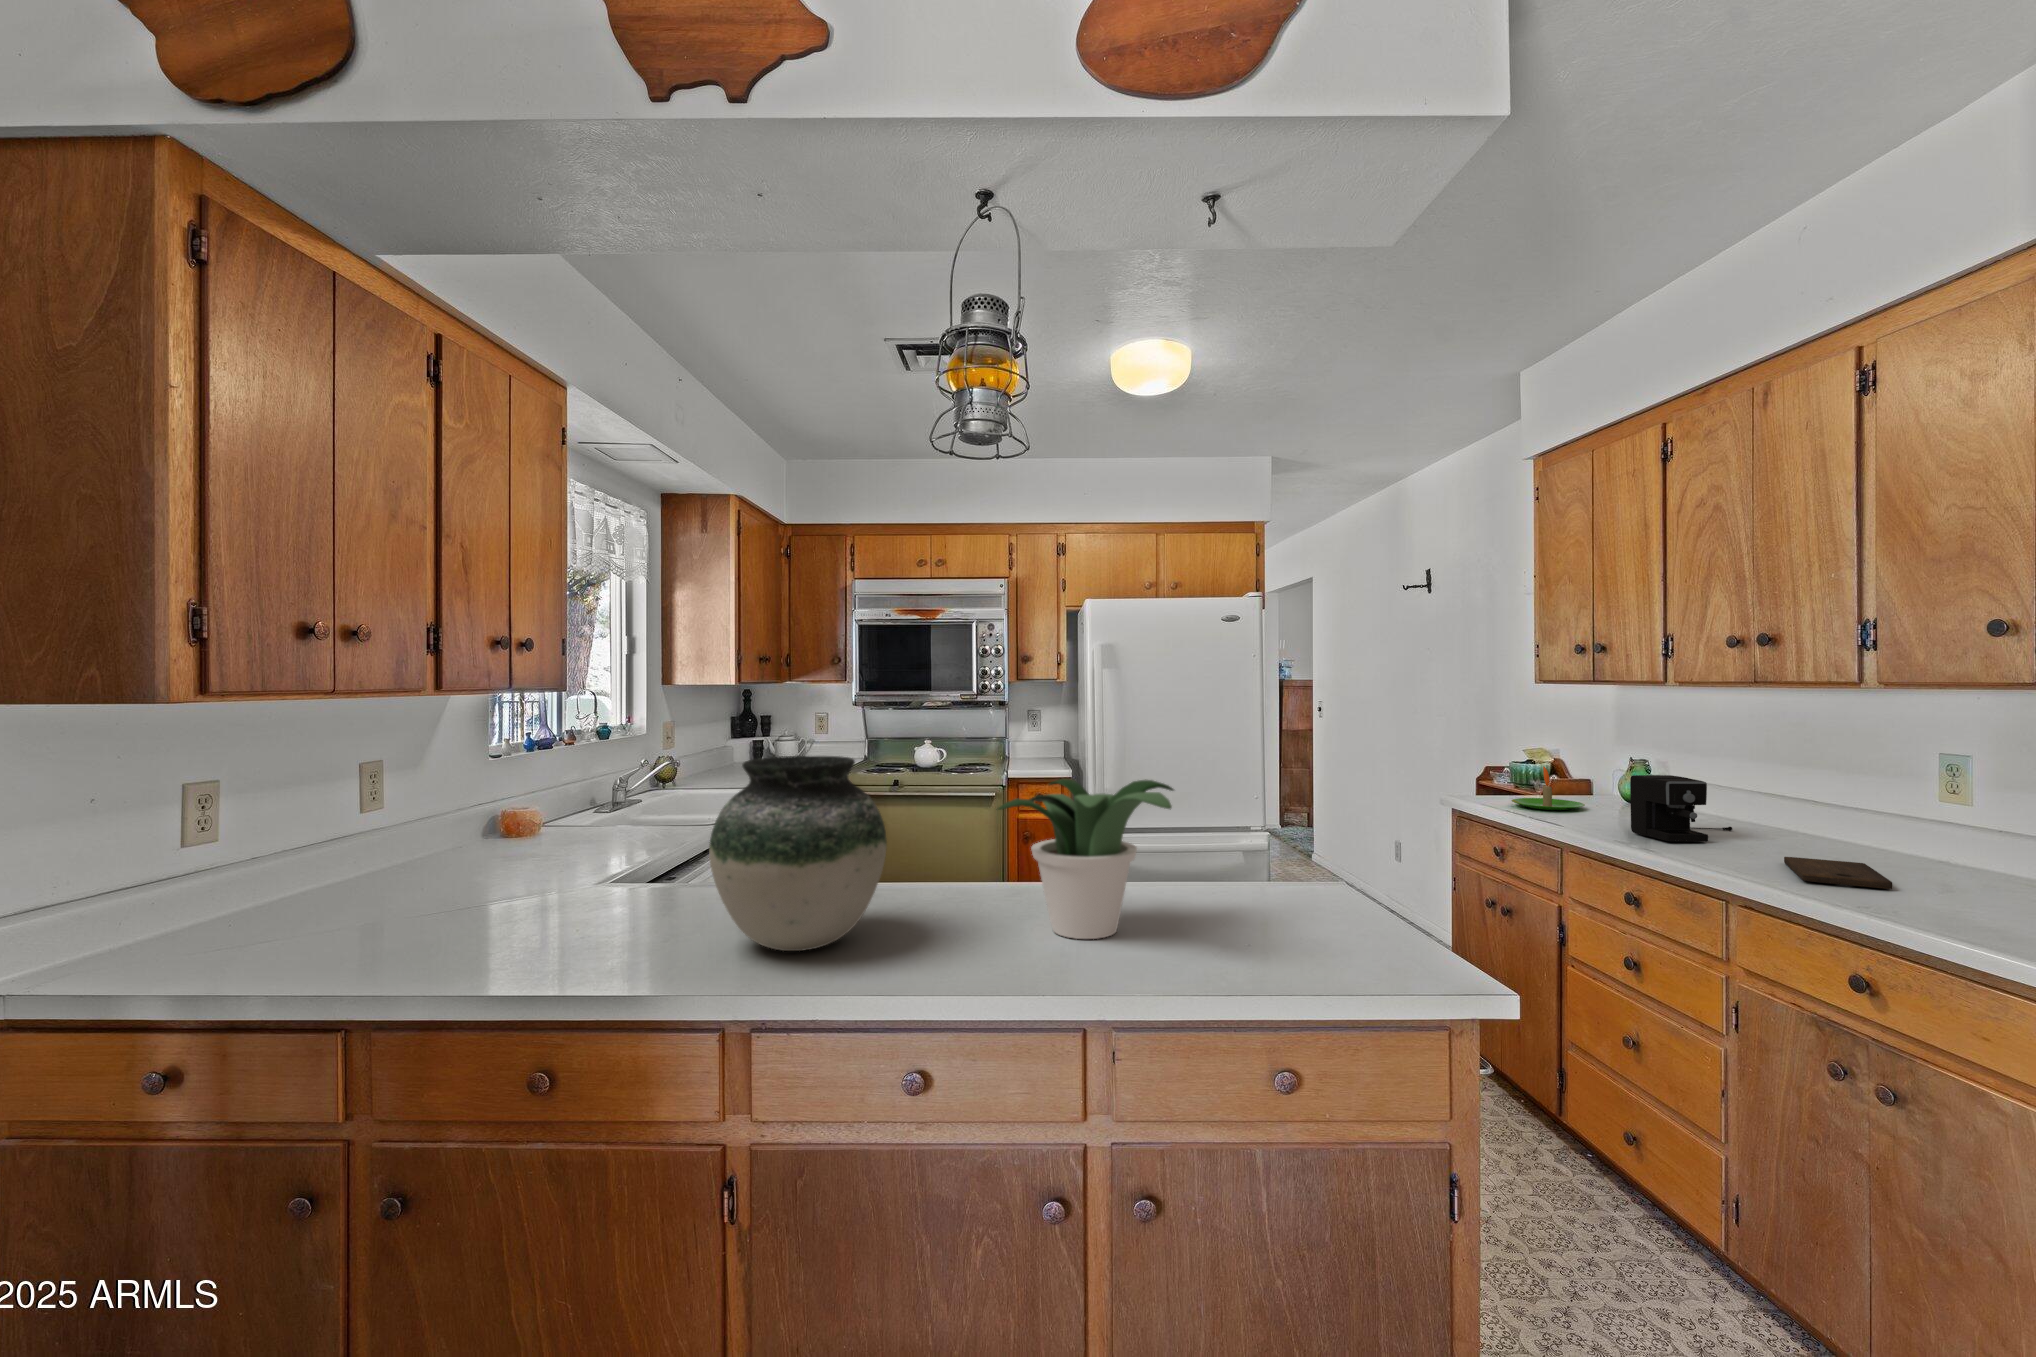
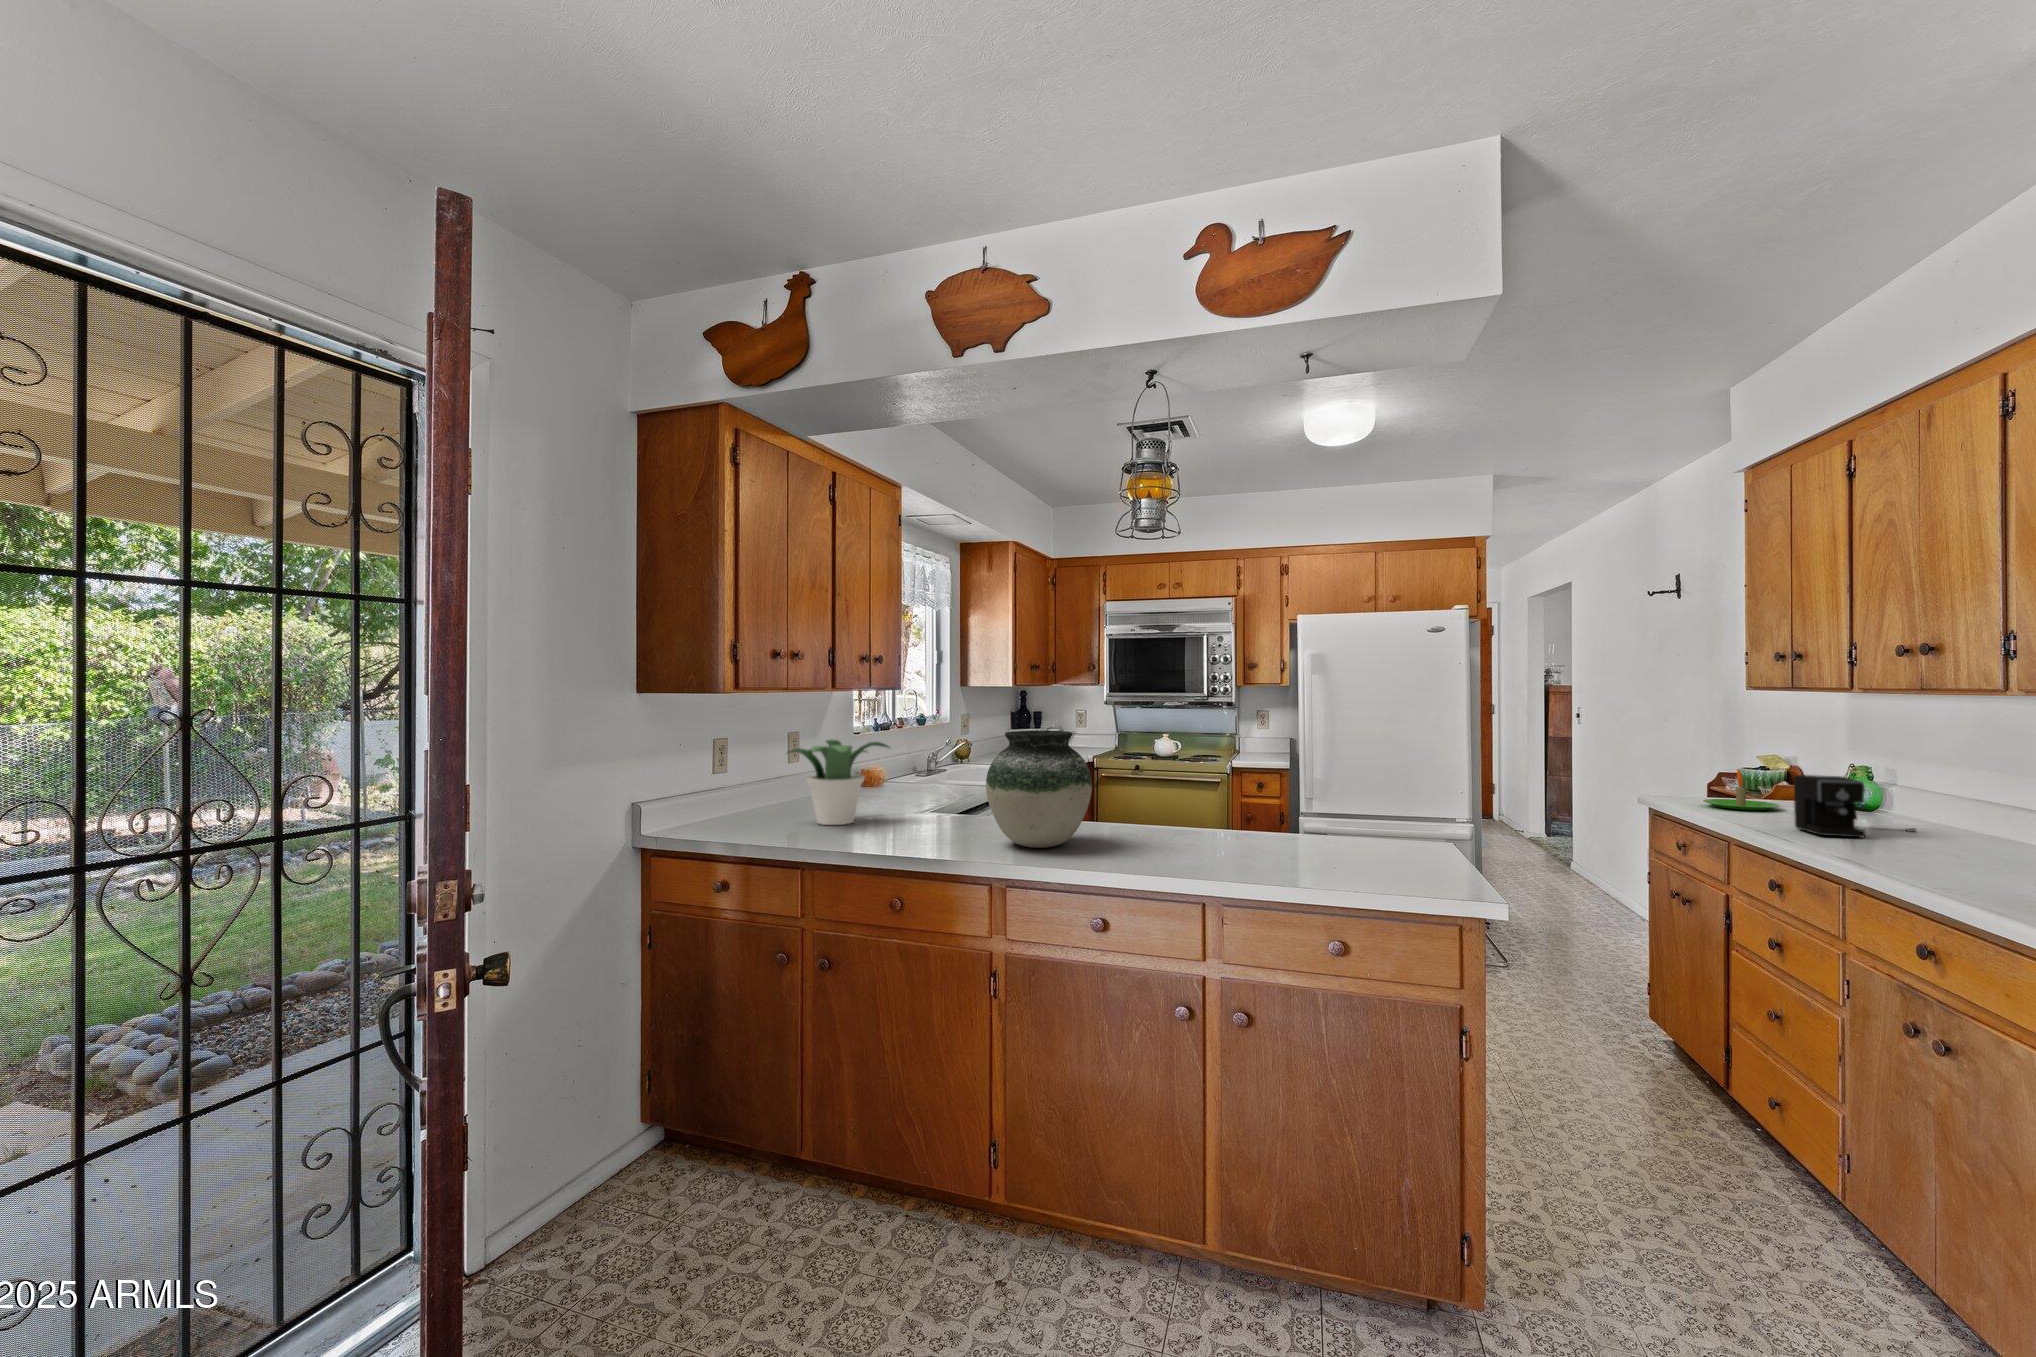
potted plant: present [998,779,1174,939] -> present [788,740,890,825]
cutting board: present [1784,857,1892,889] -> none [1903,849,1998,875]

